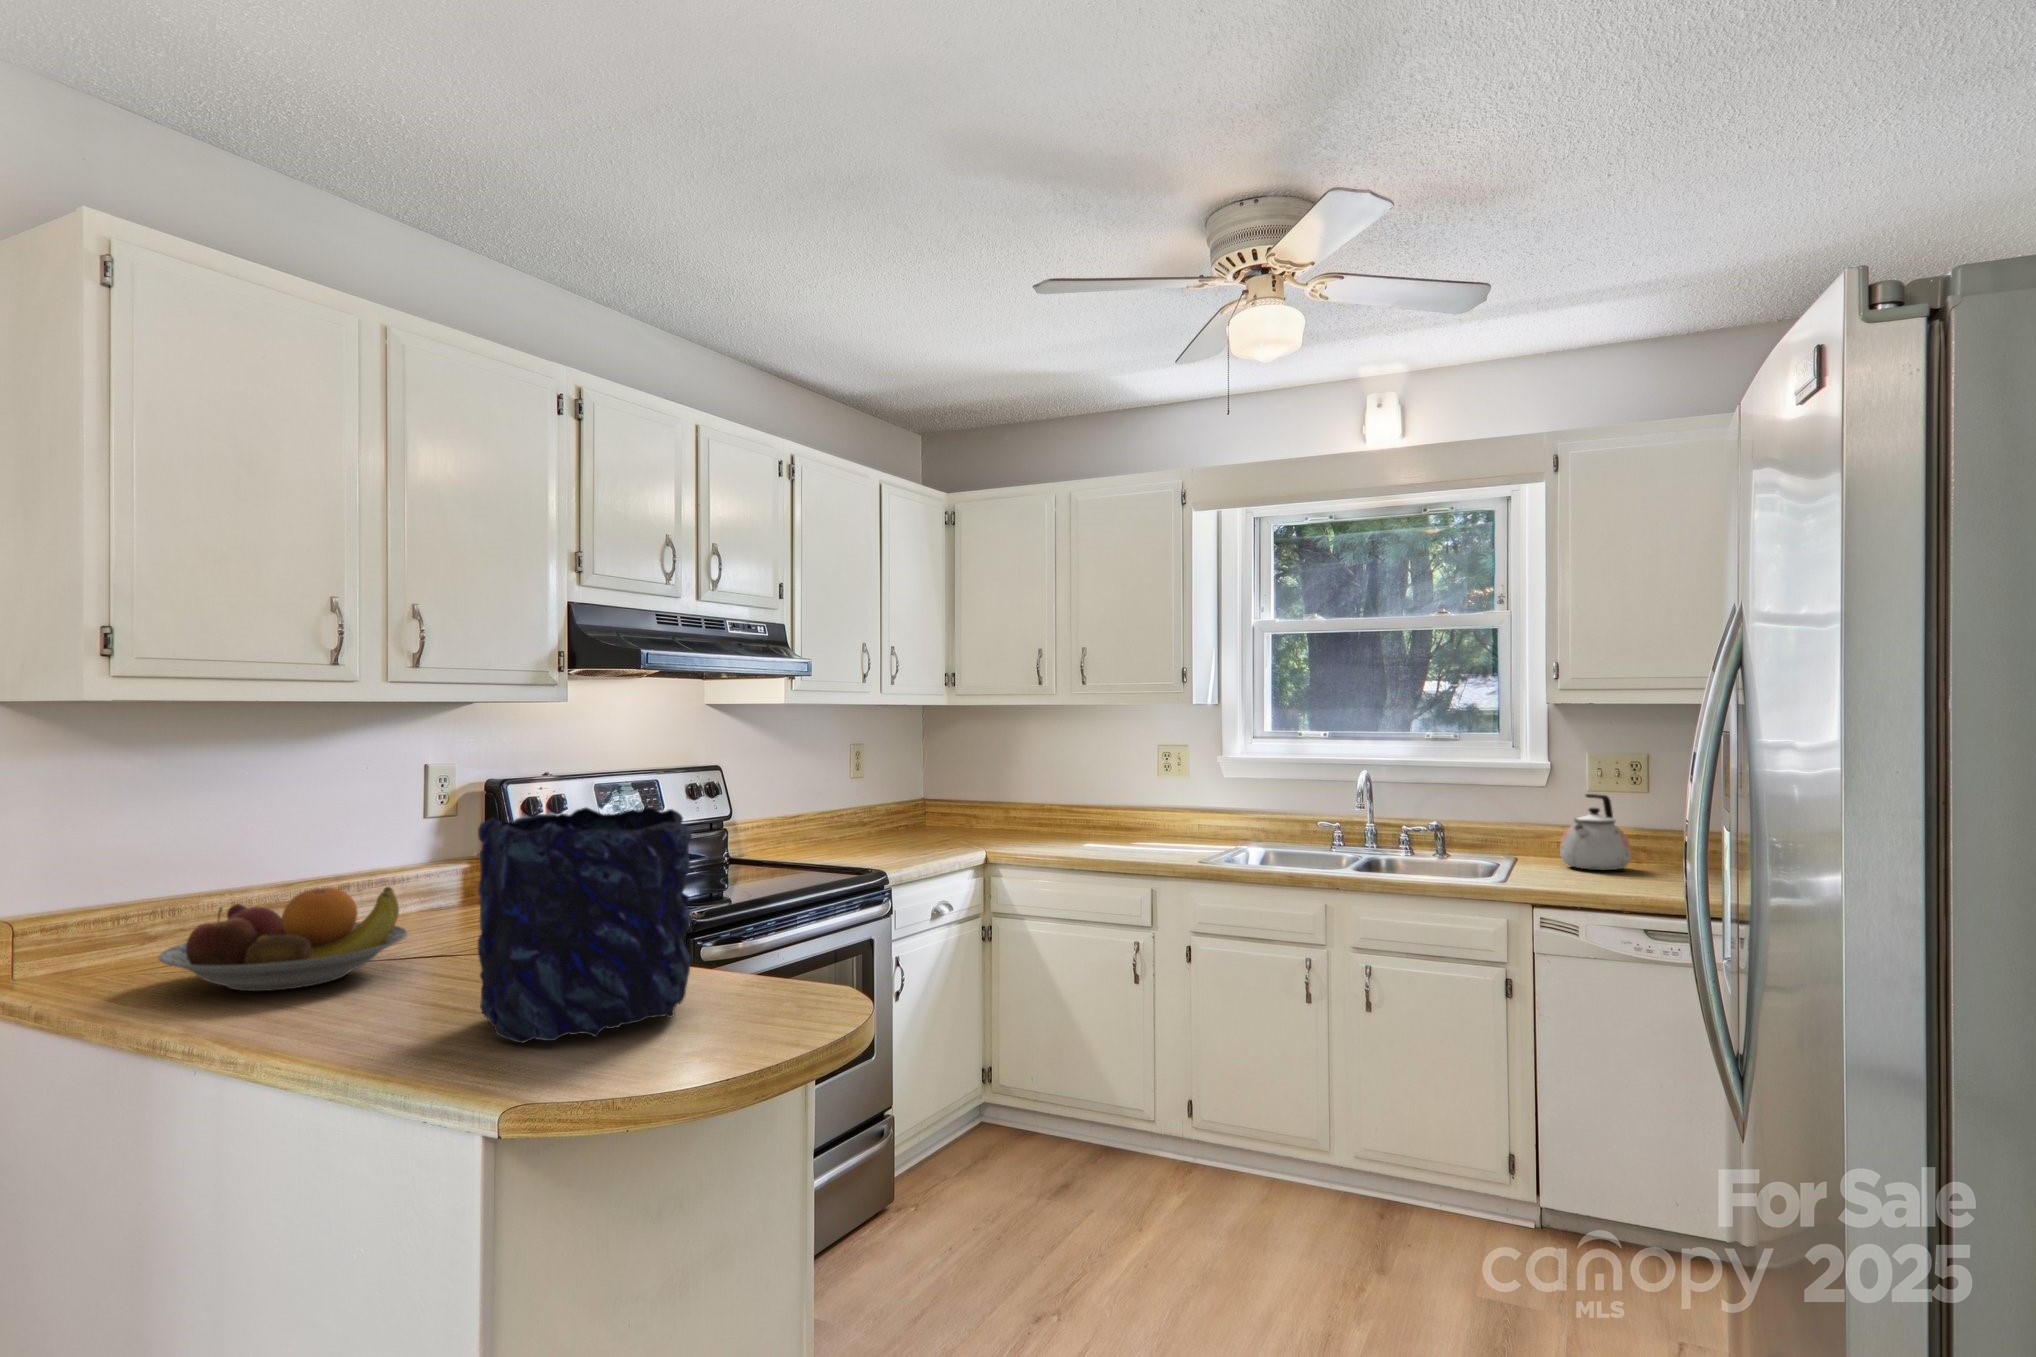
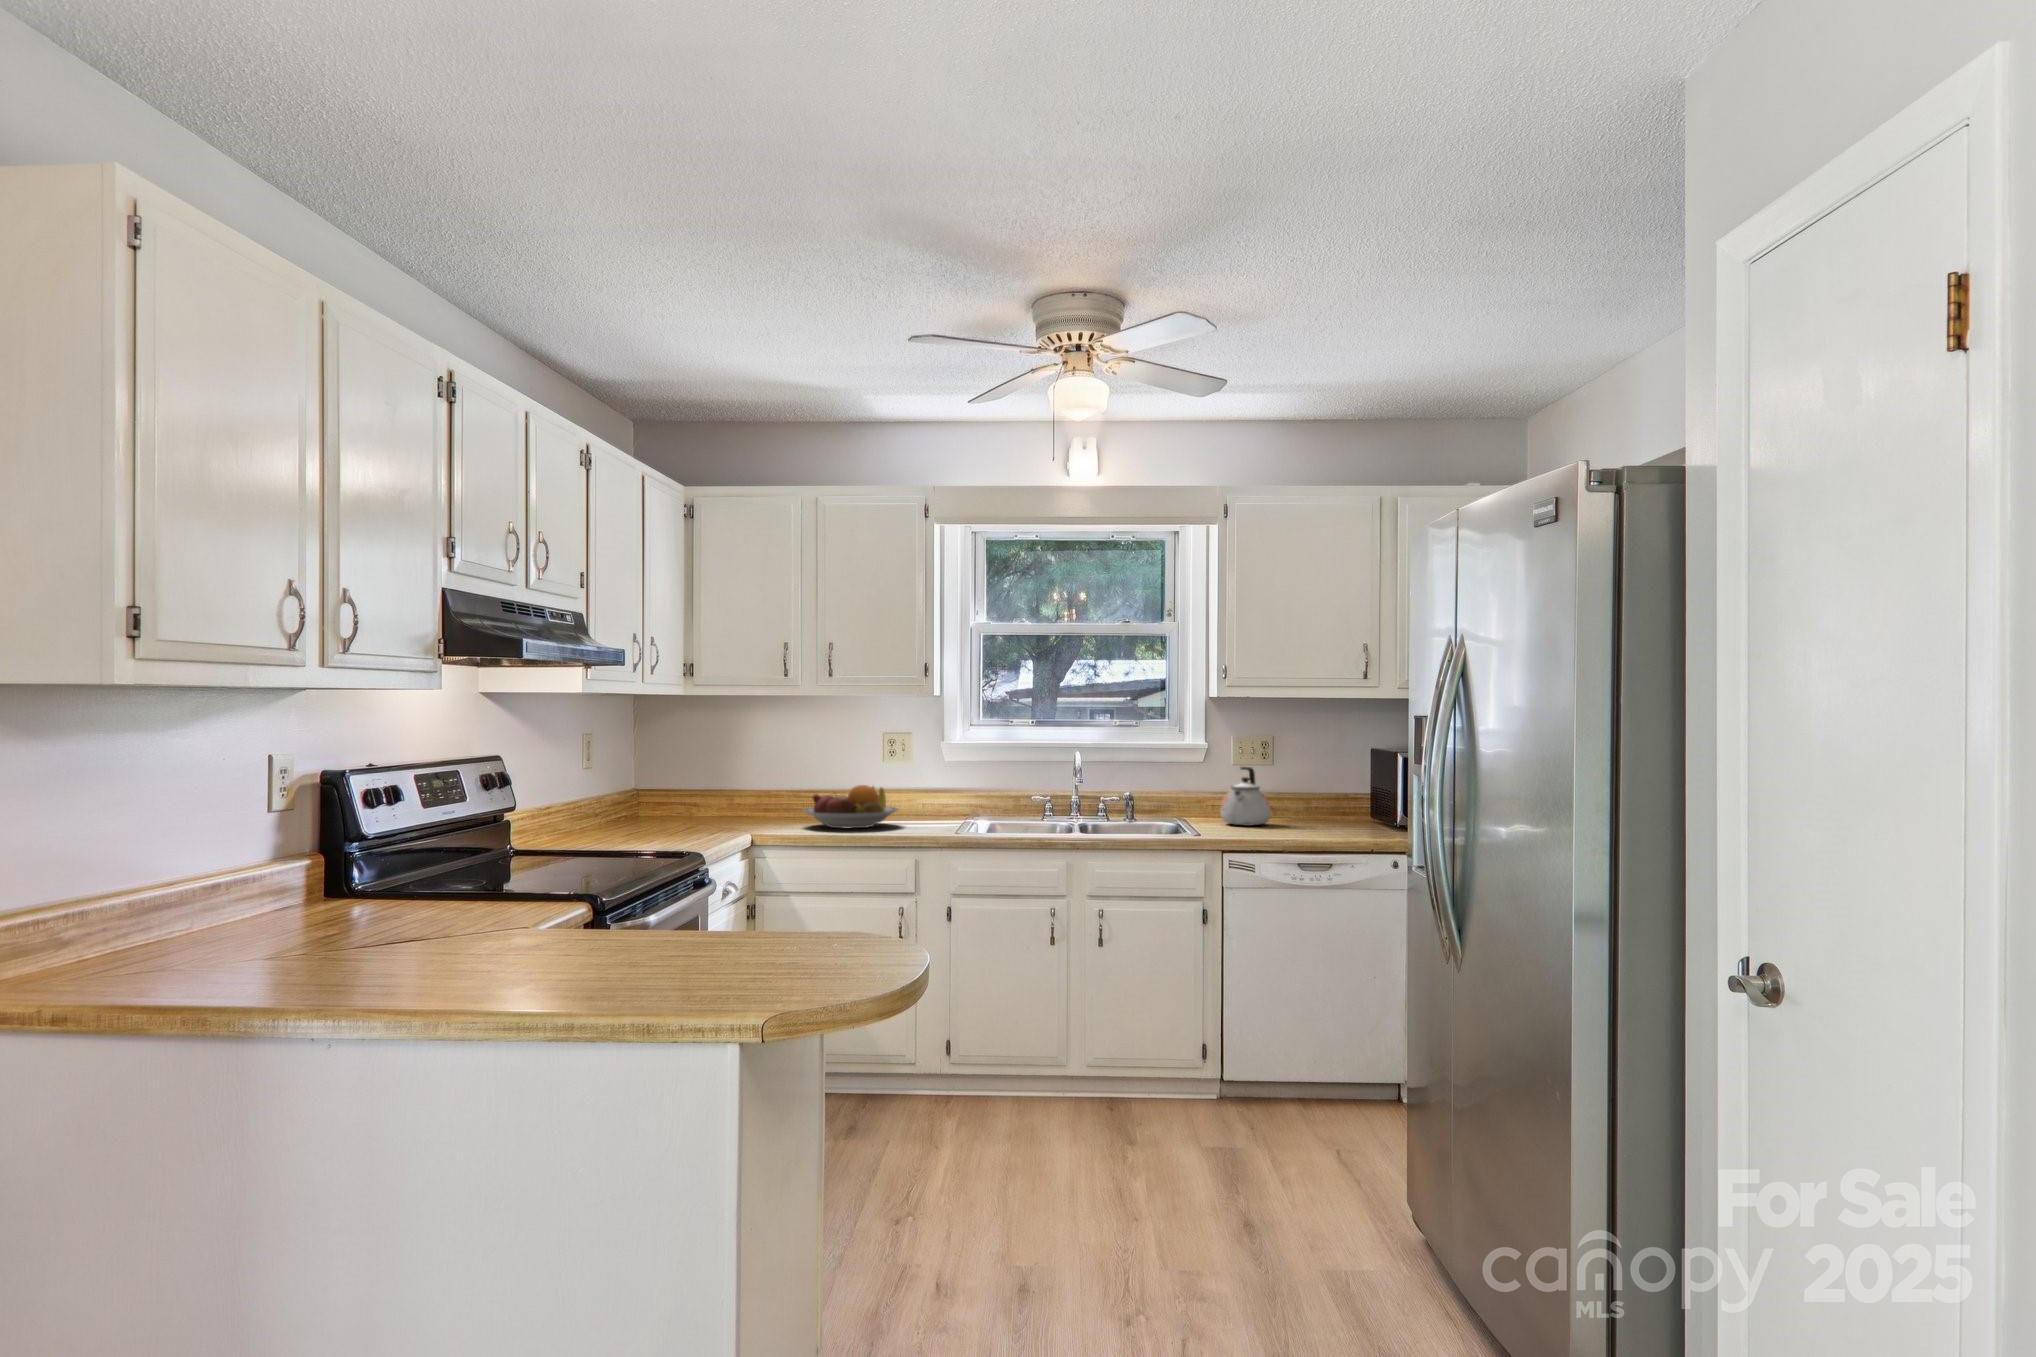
vase: present [478,808,692,1043] -> none [590,781,770,977]
fruit bowl: present [159,887,408,991] -> present [804,785,898,828]

